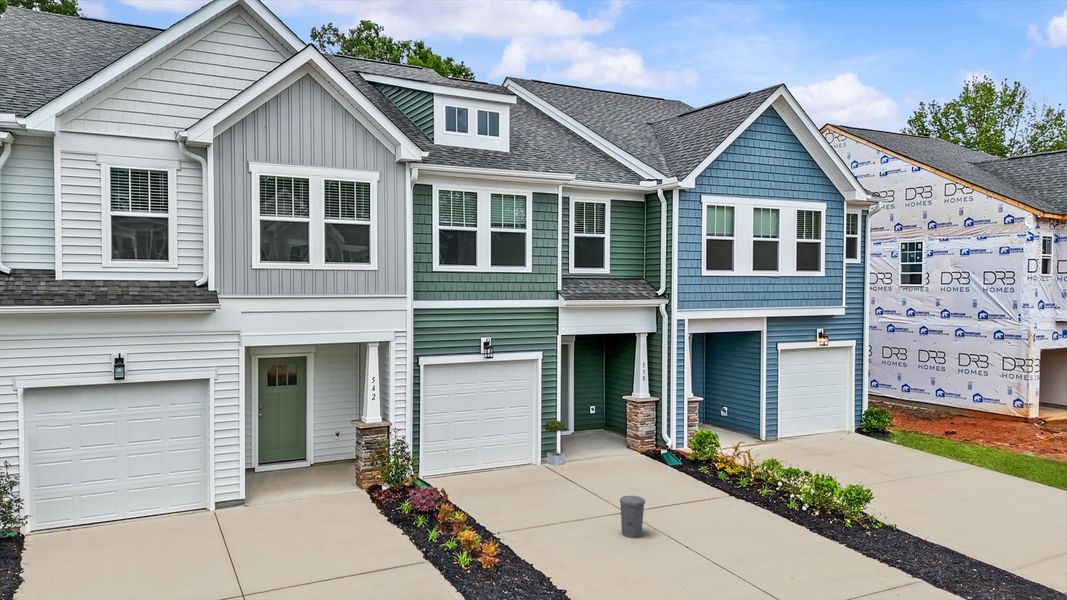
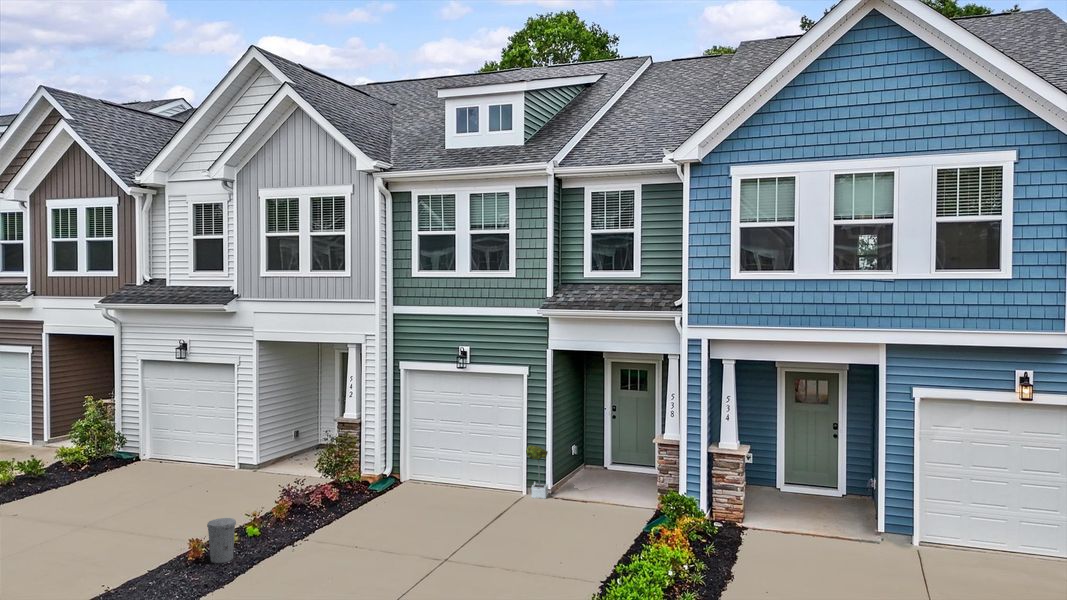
trash can: present [620,496,645,538] -> present [207,518,236,563]

